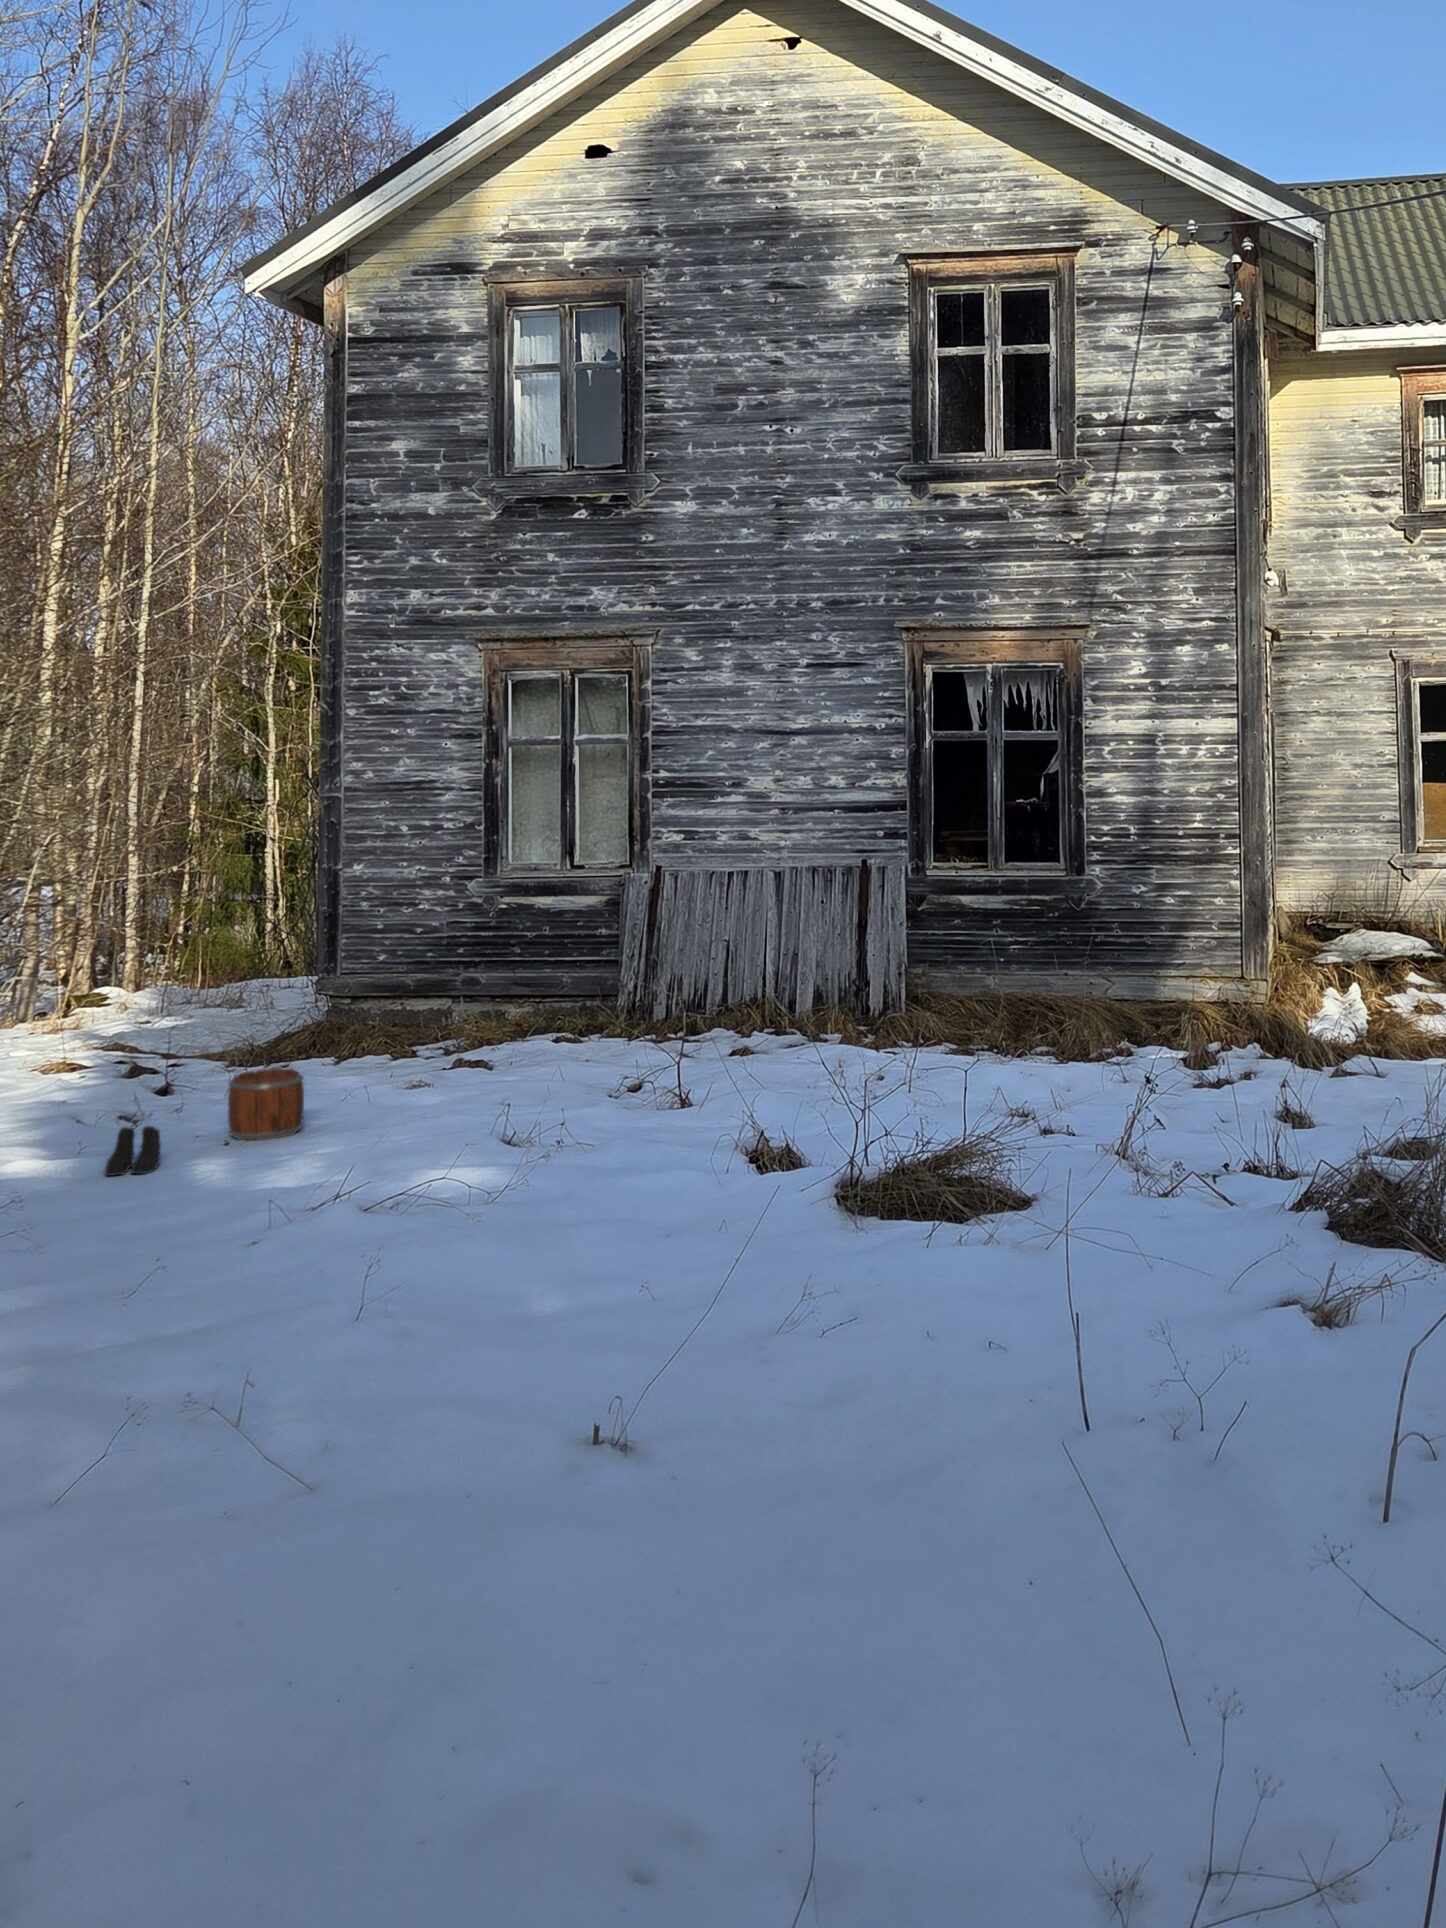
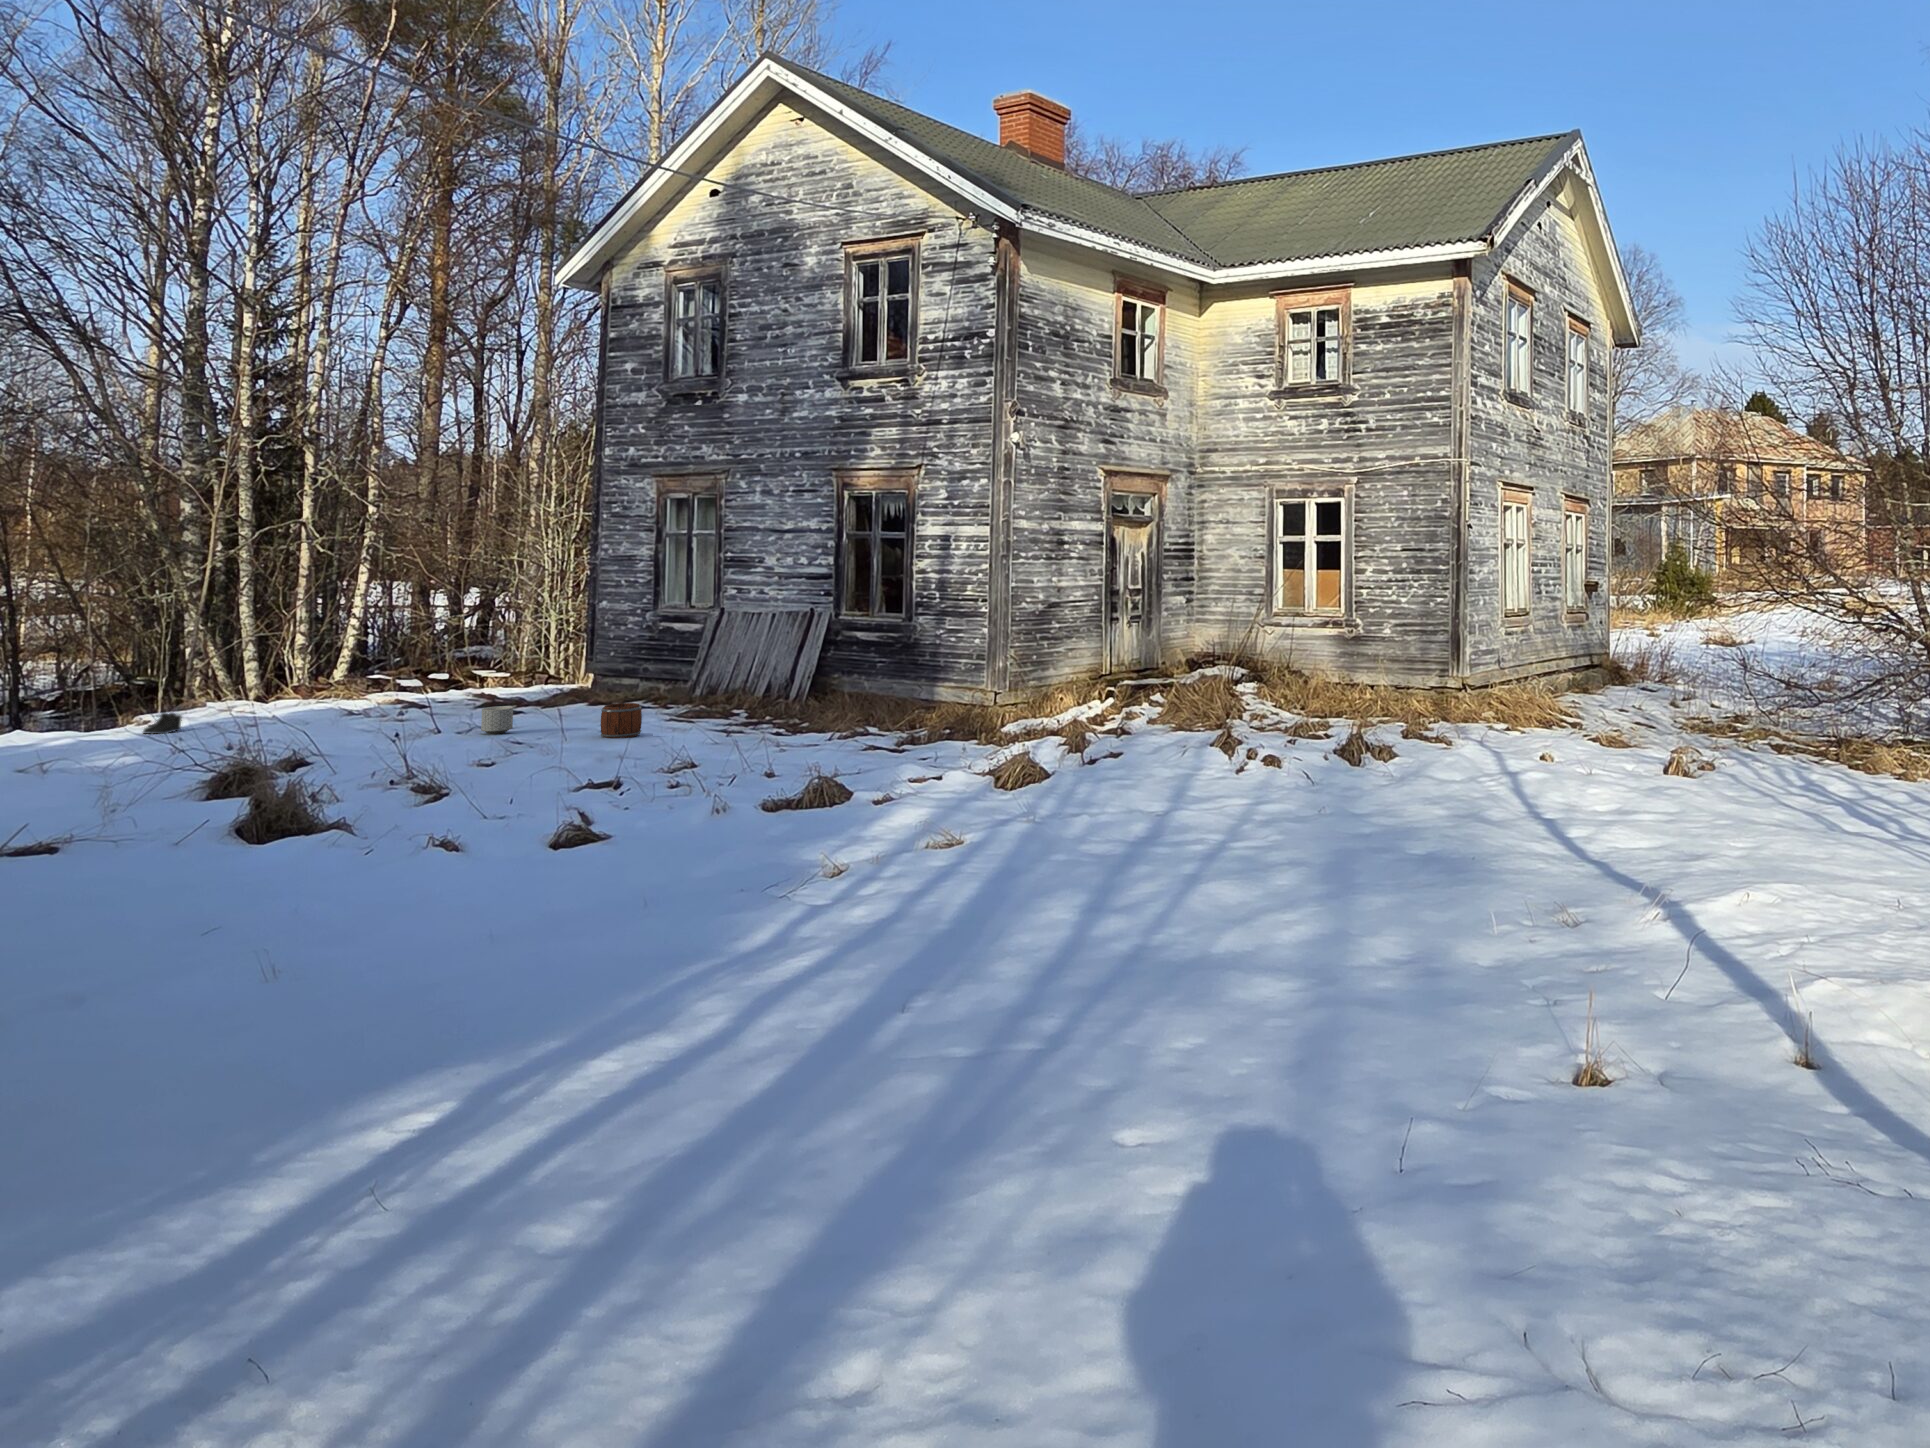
planter: none [762,1056,810,1109] -> present [481,706,513,734]
bucket: present [228,1068,304,1140] -> present [601,703,642,738]

